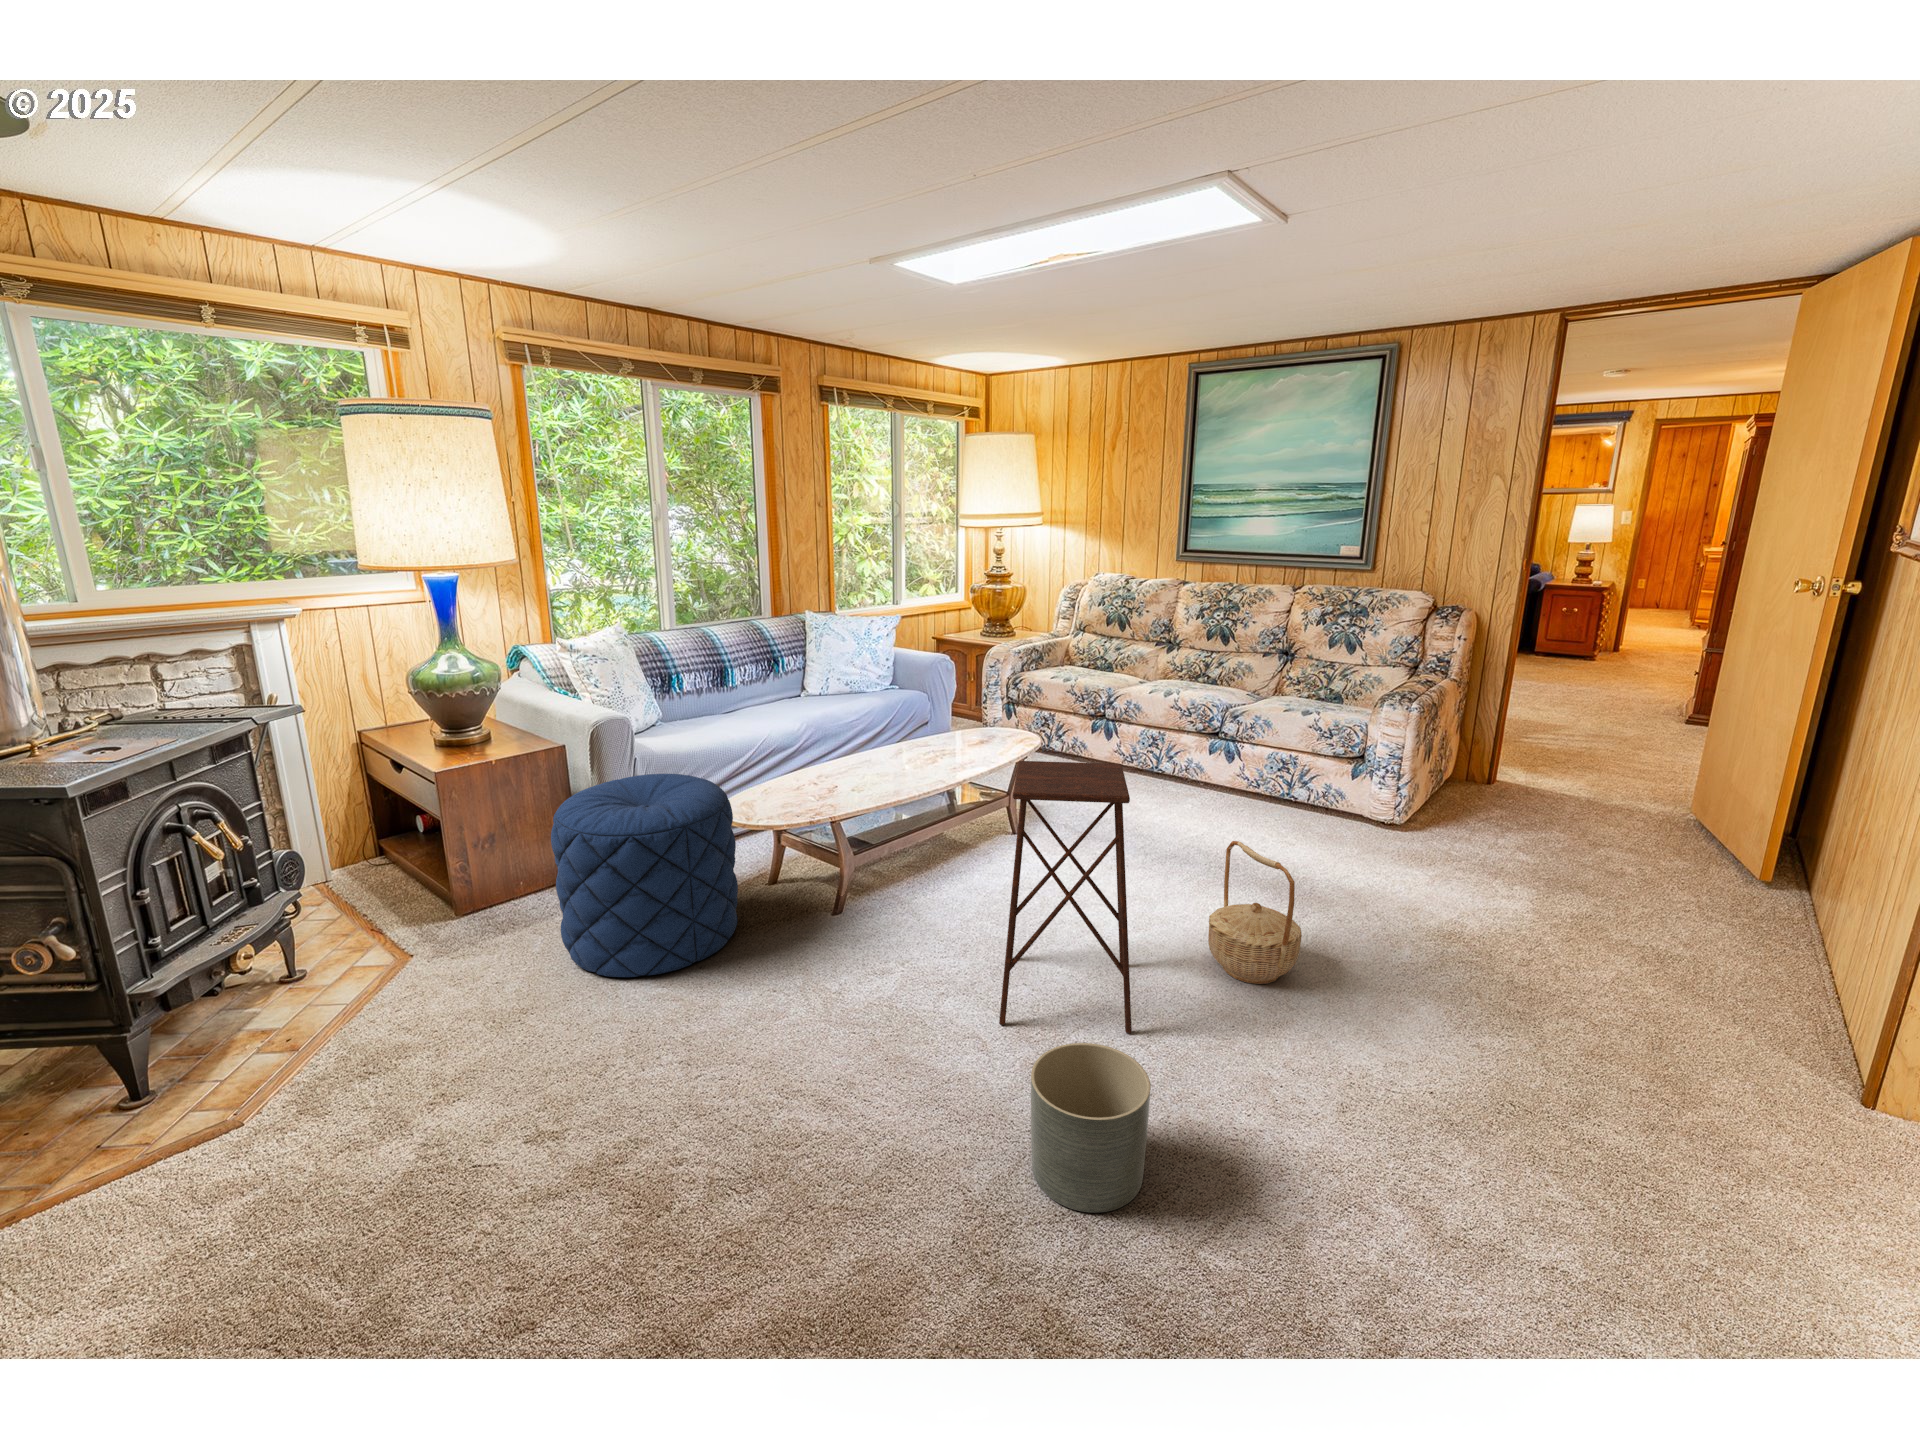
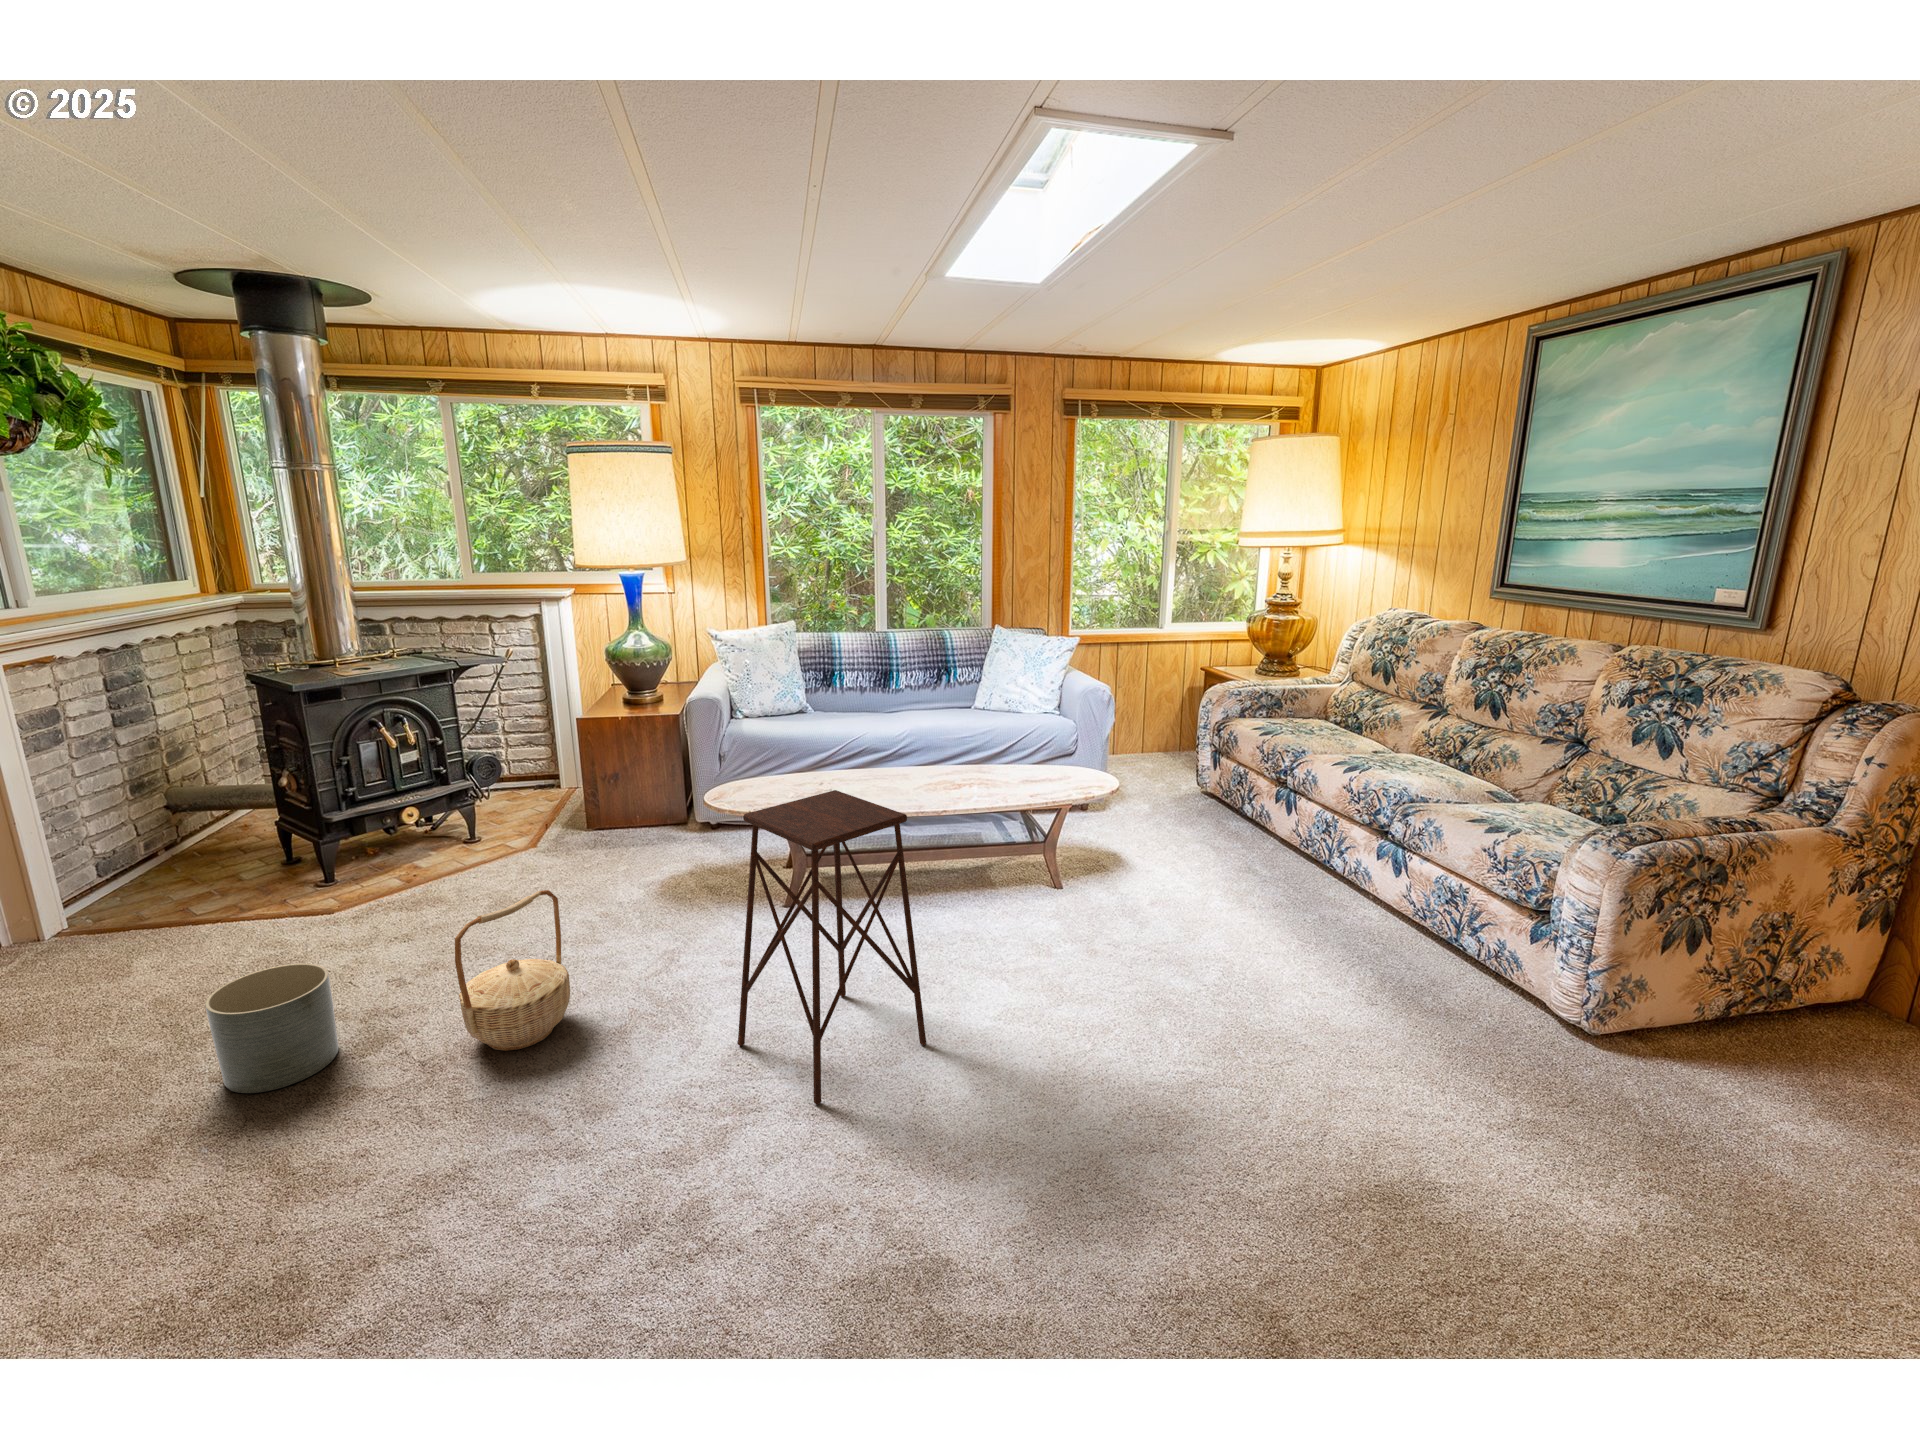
pouf: present [551,774,738,977] -> none [573,746,726,910]
basket: present [1208,841,1302,984] -> present [455,890,570,1051]
planter: present [1031,1043,1151,1213] -> present [205,963,338,1093]

